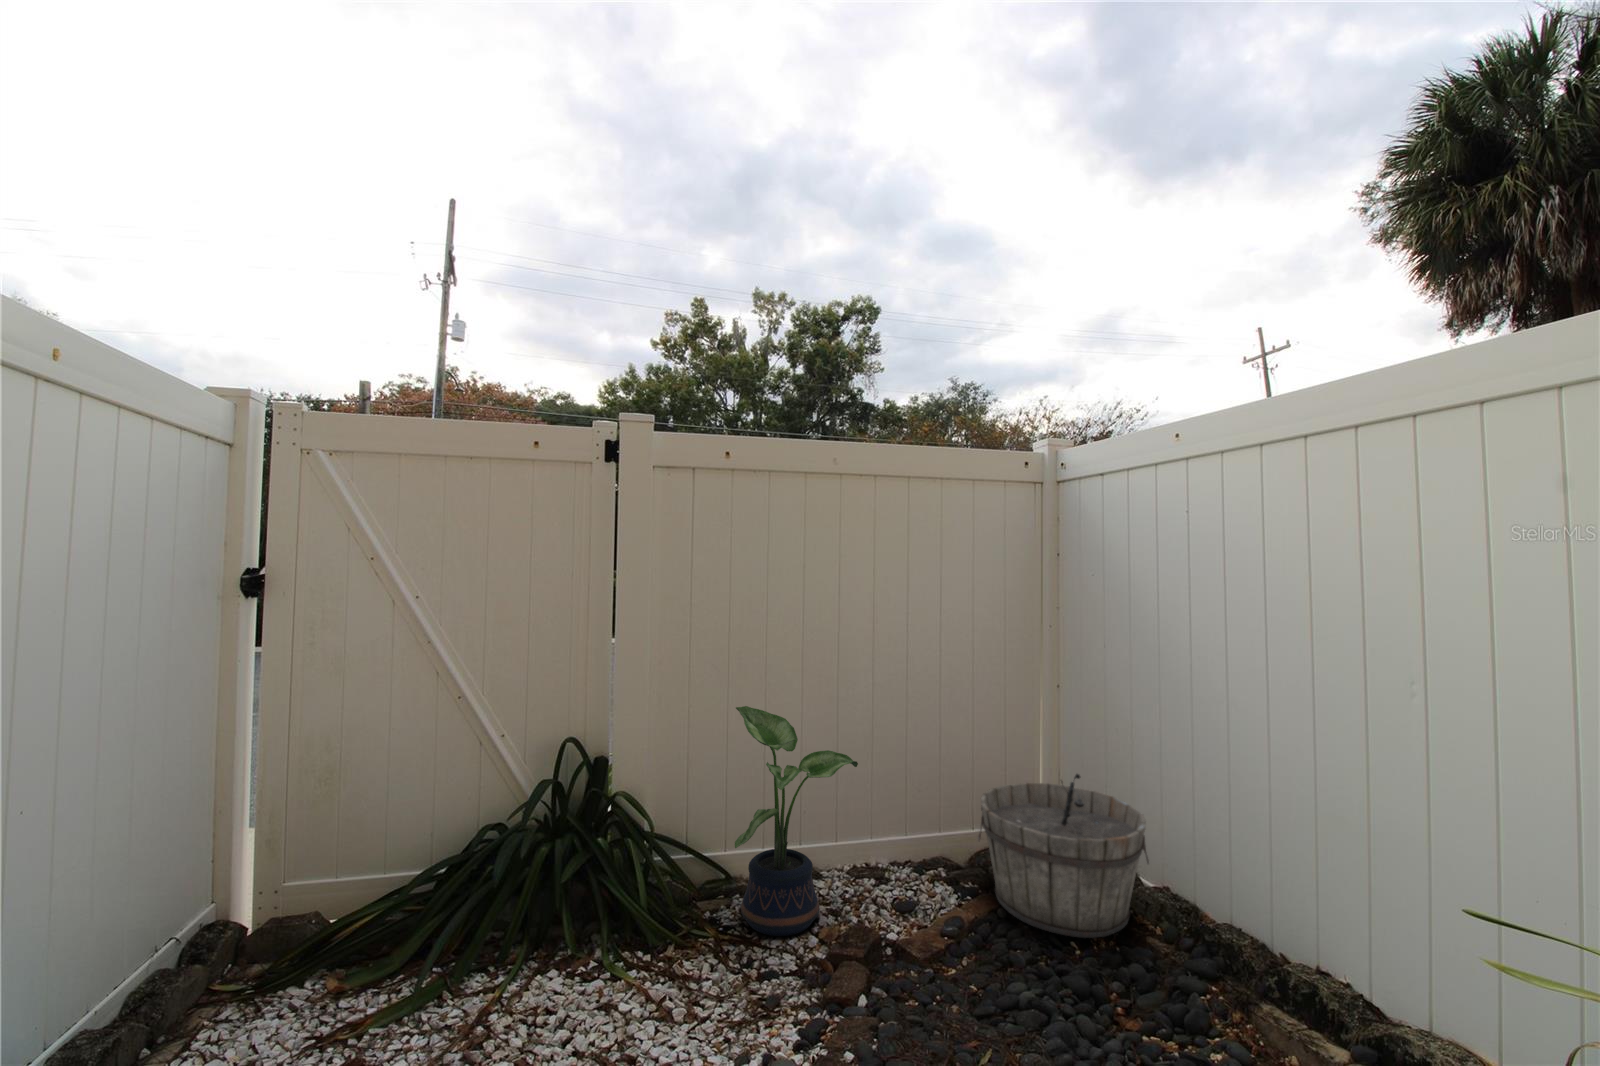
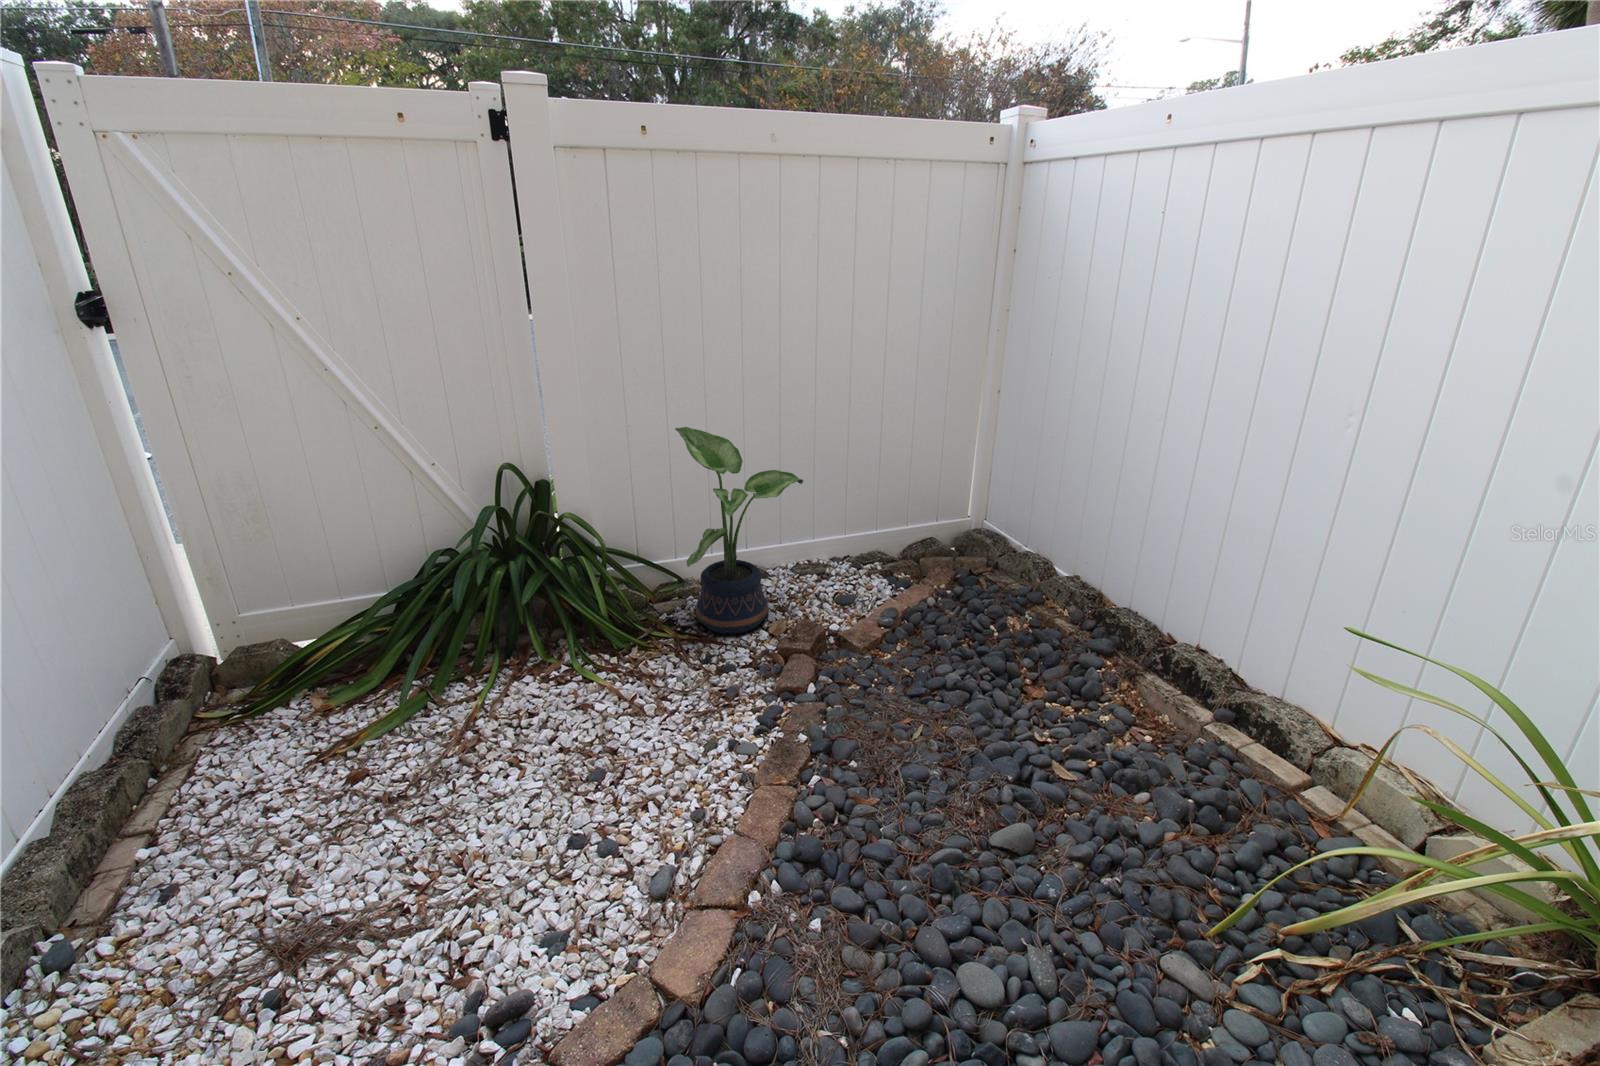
wooden bucket: present [978,774,1149,938] -> none [914,482,1069,620]

